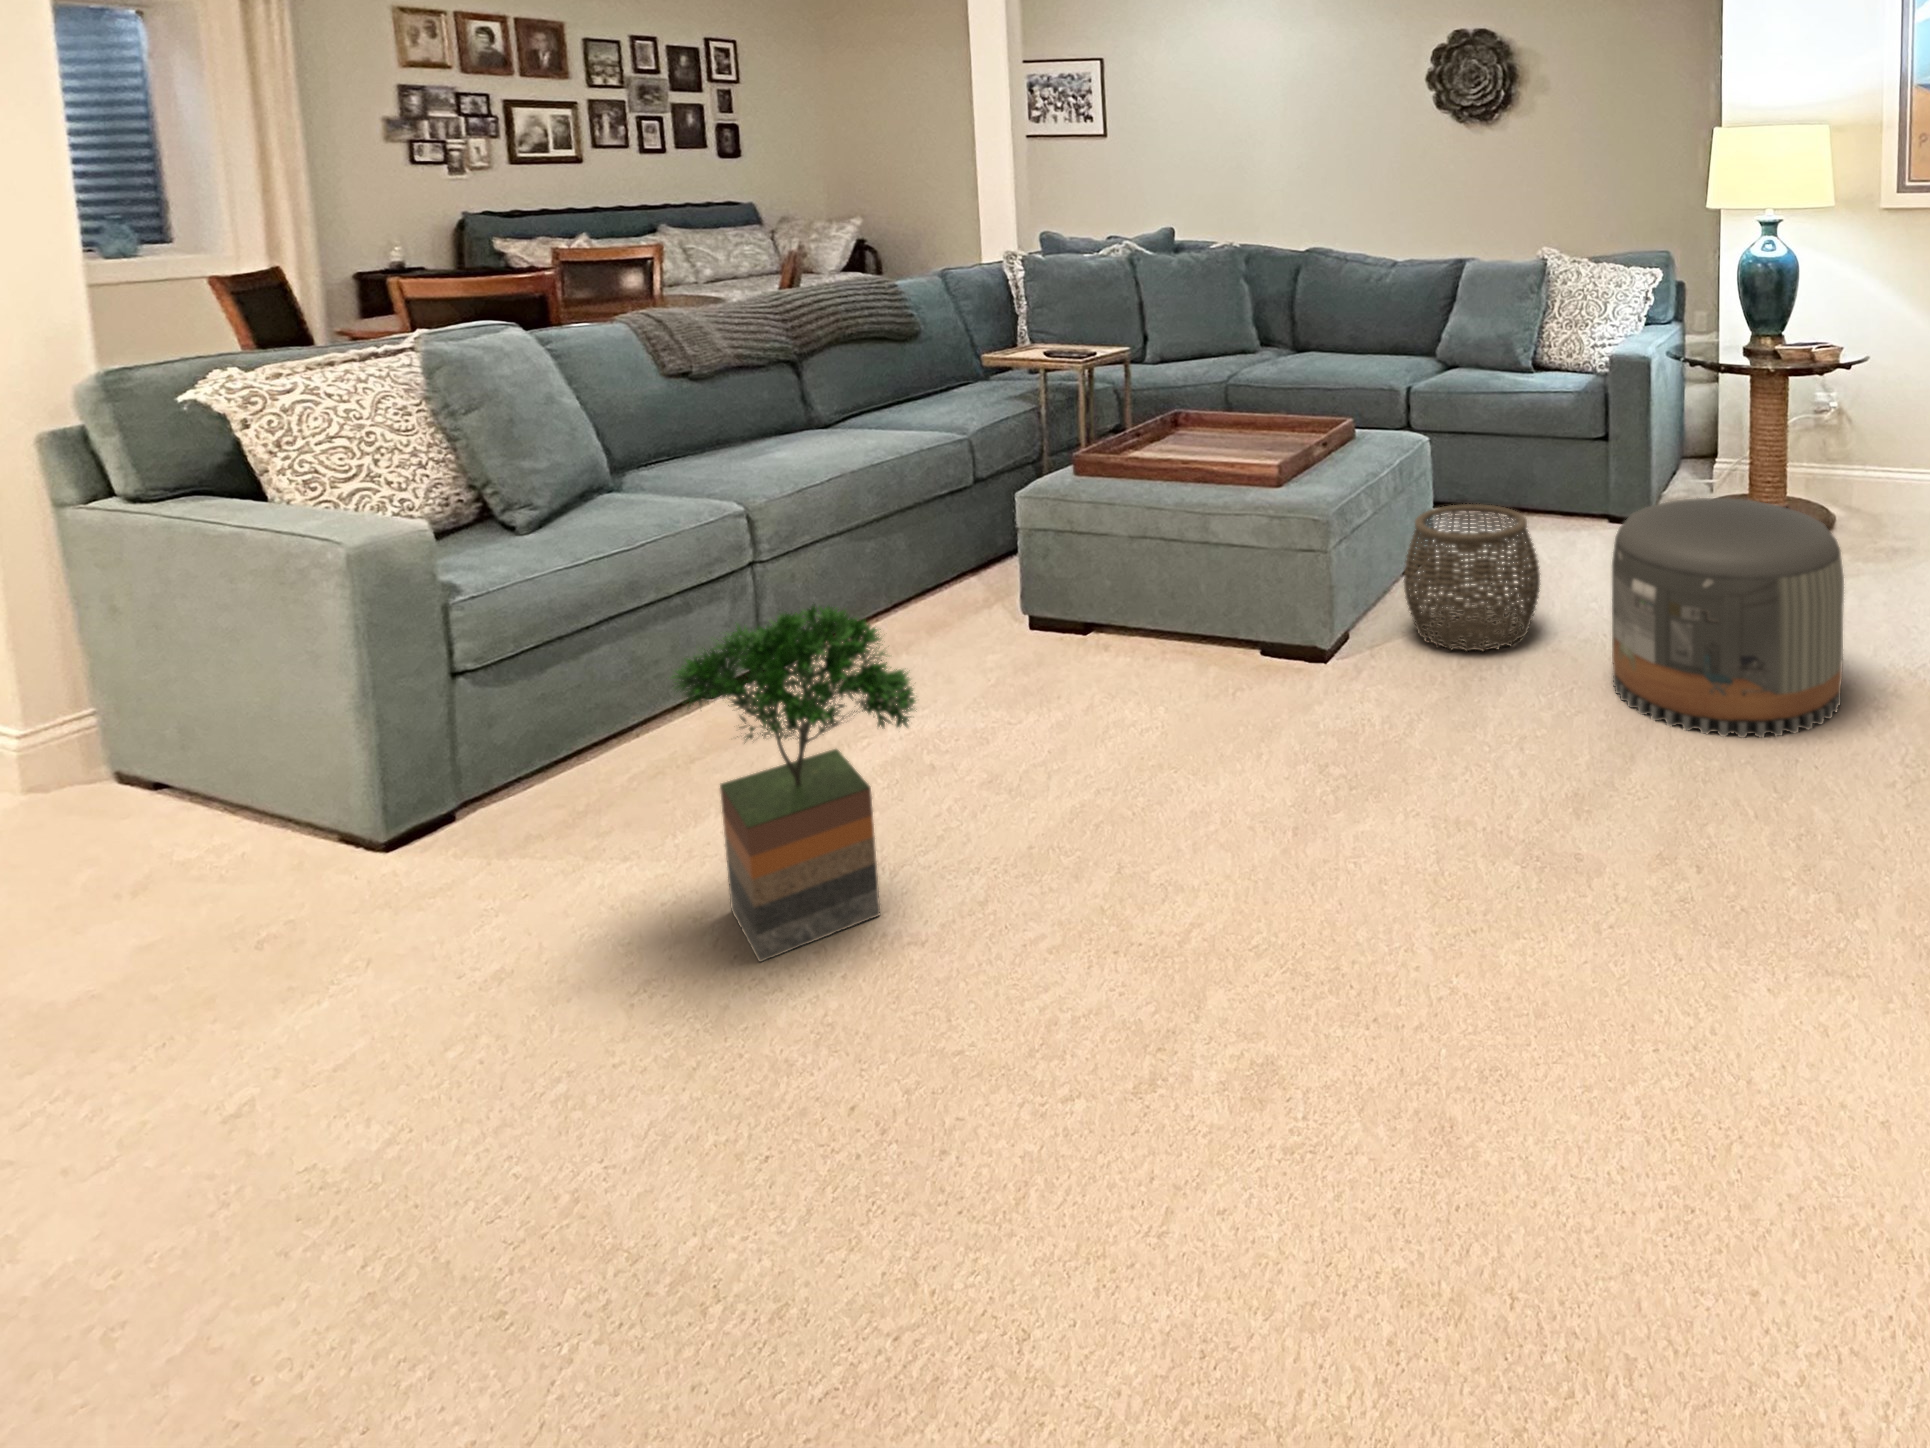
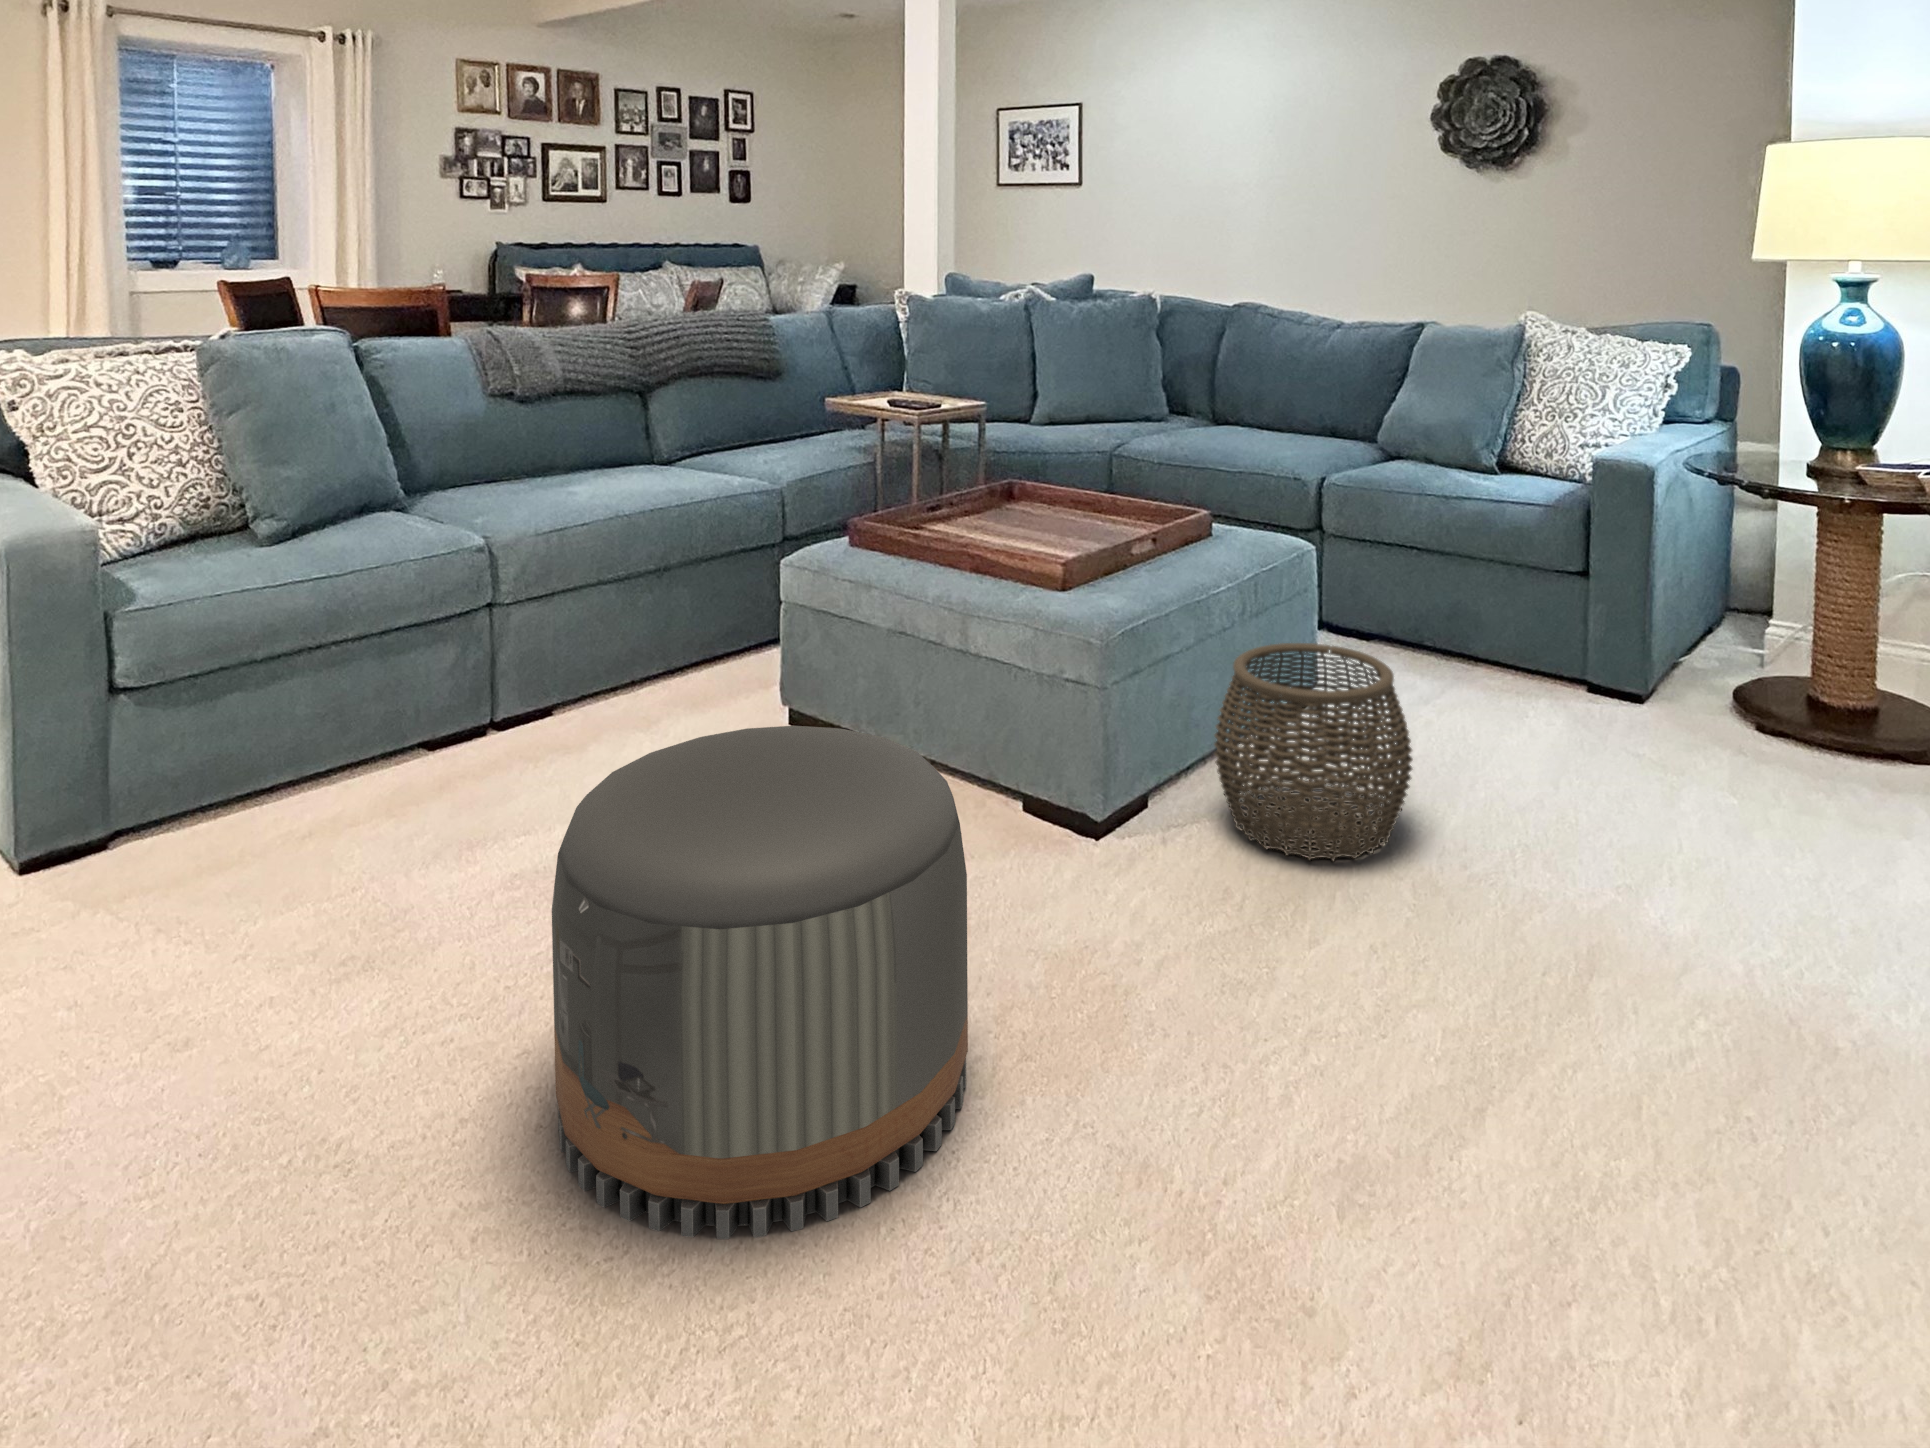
pouf: present [1612,498,1844,738] -> present [552,726,968,1239]
potted tree: present [672,605,916,962] -> none [119,667,419,1122]

